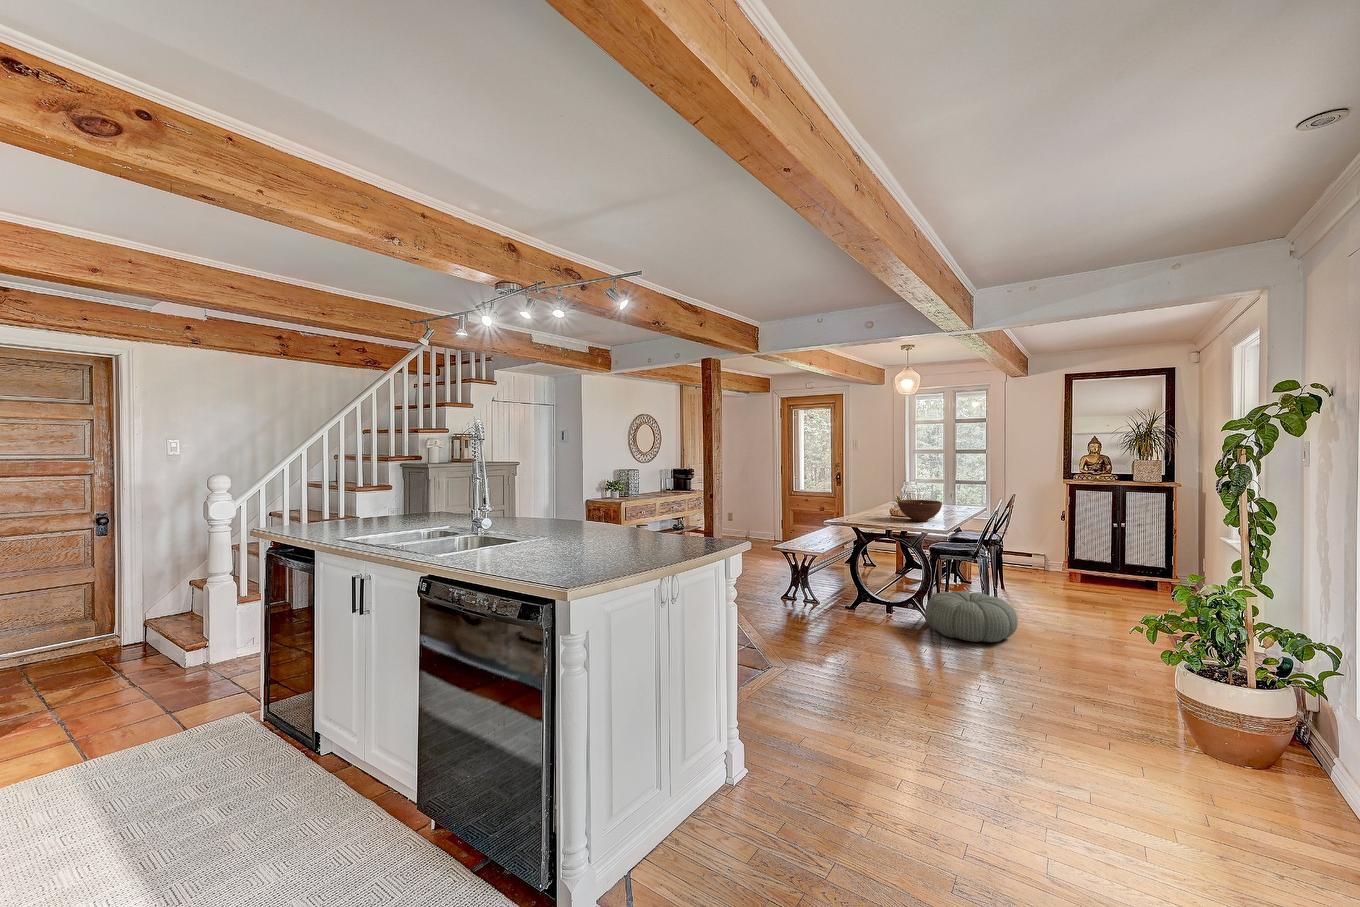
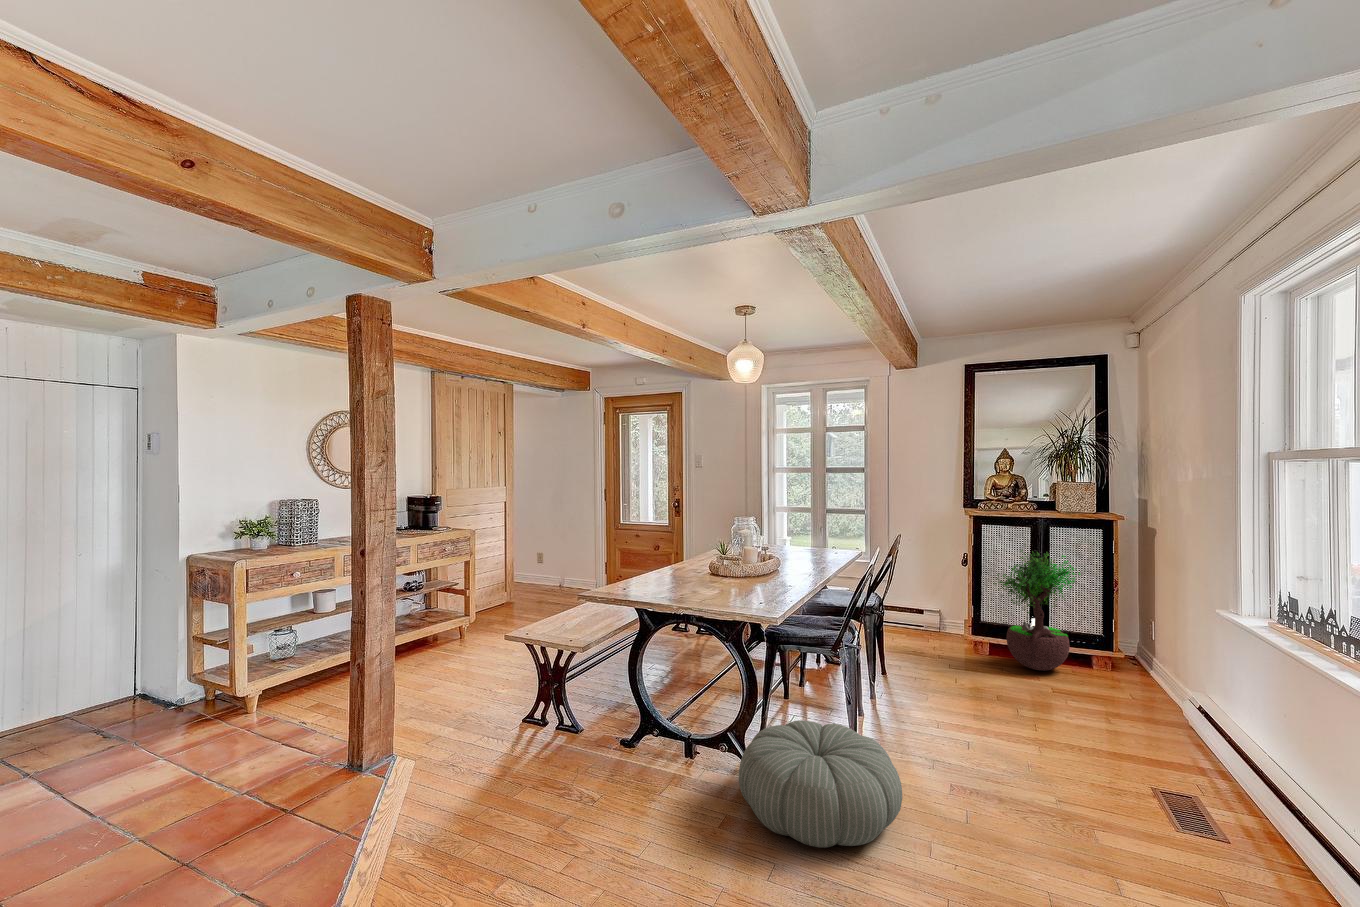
fruit bowl: present [898,500,942,521] -> none [715,547,784,586]
potted tree: none [1083,502,1146,588] -> present [995,544,1081,671]

